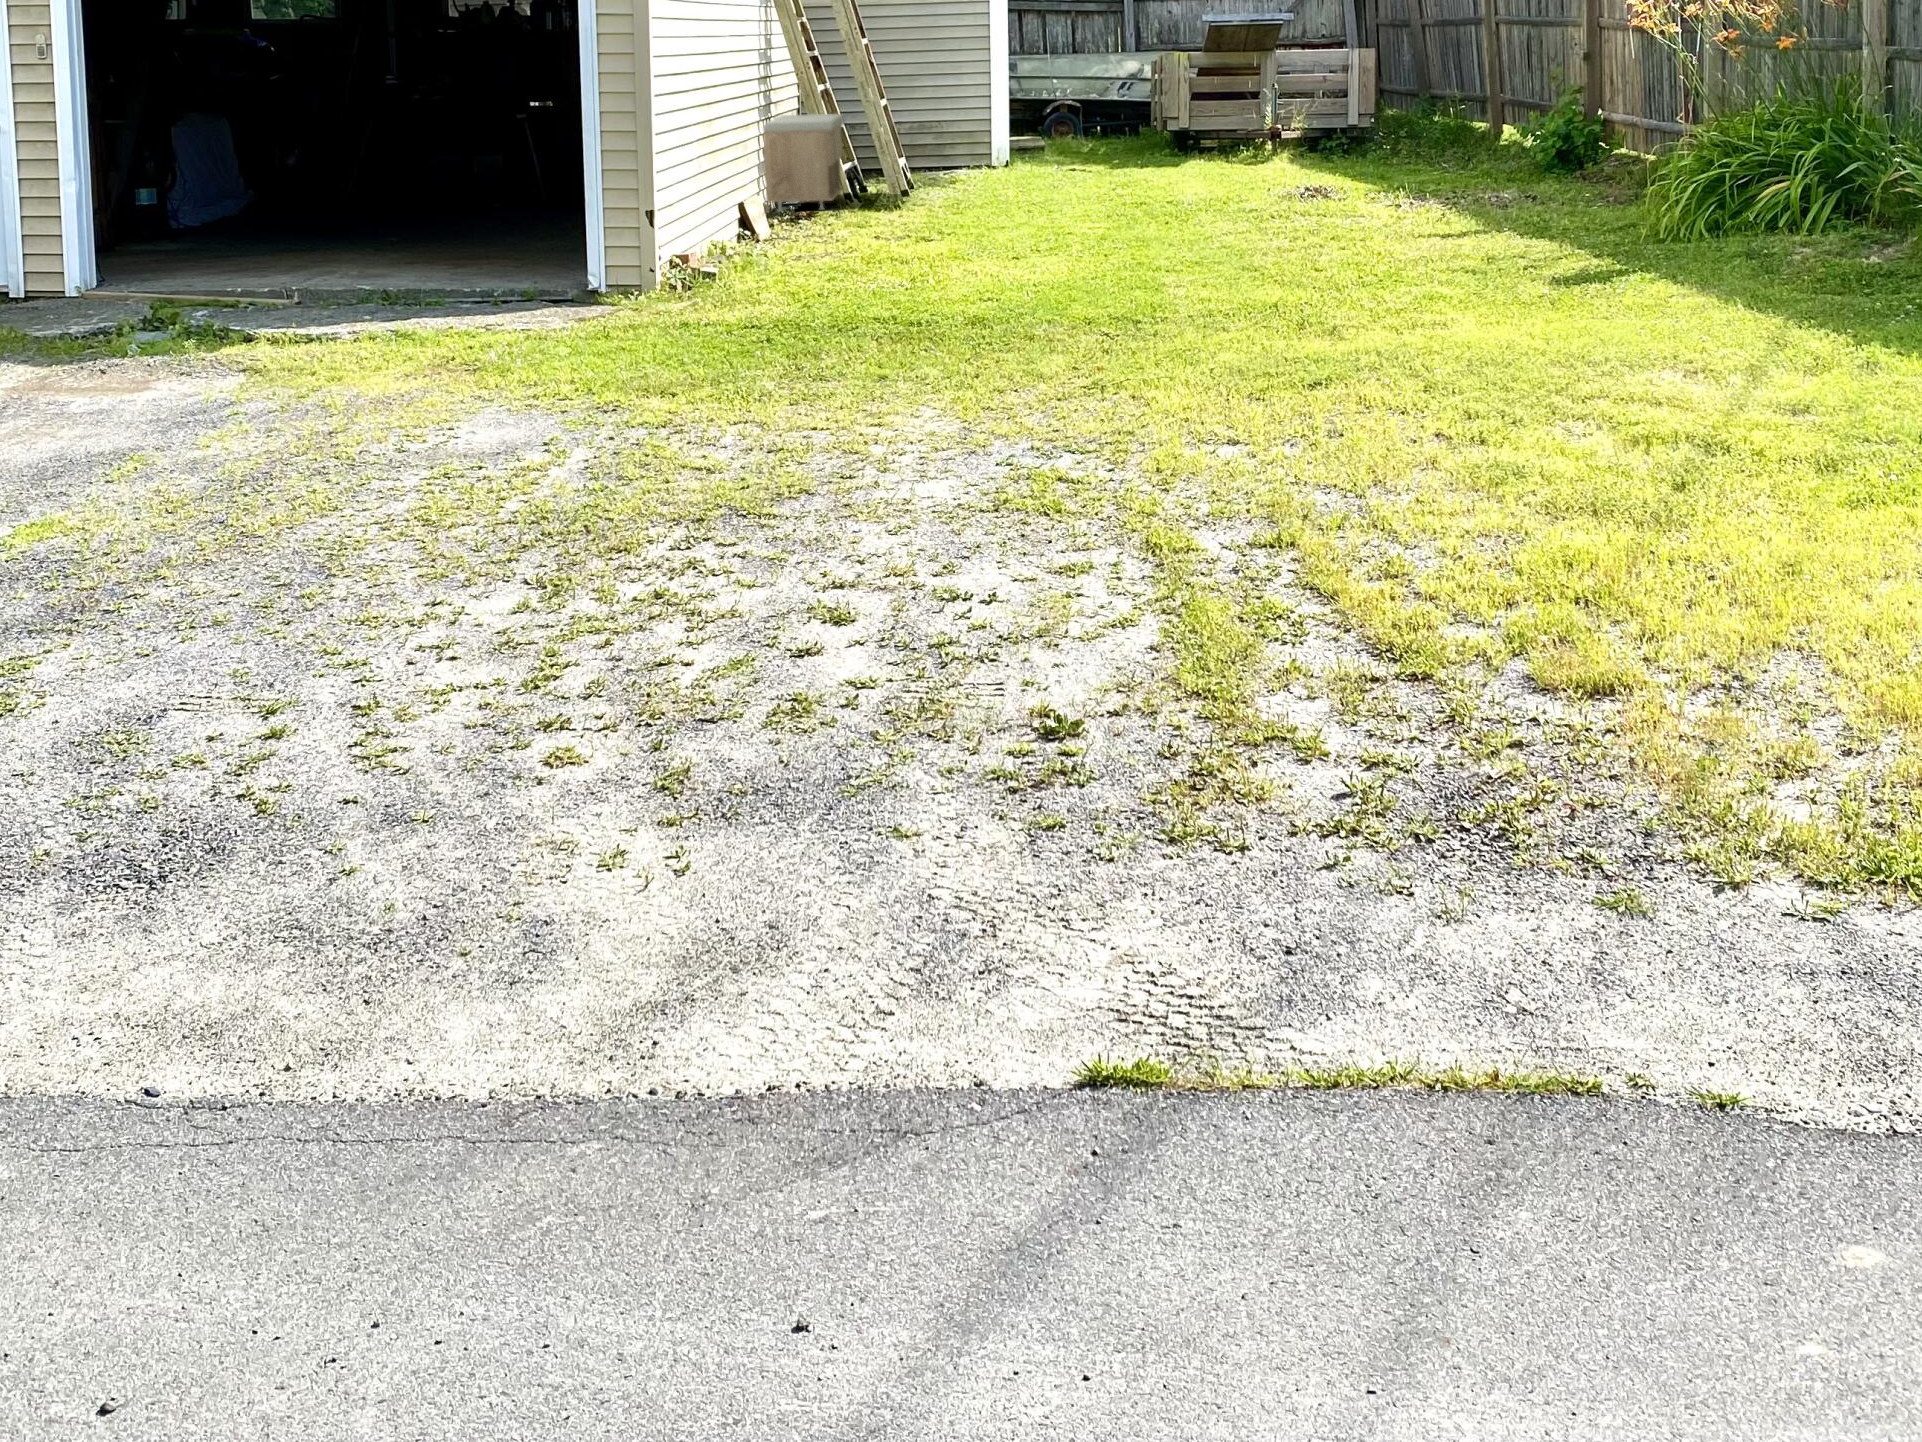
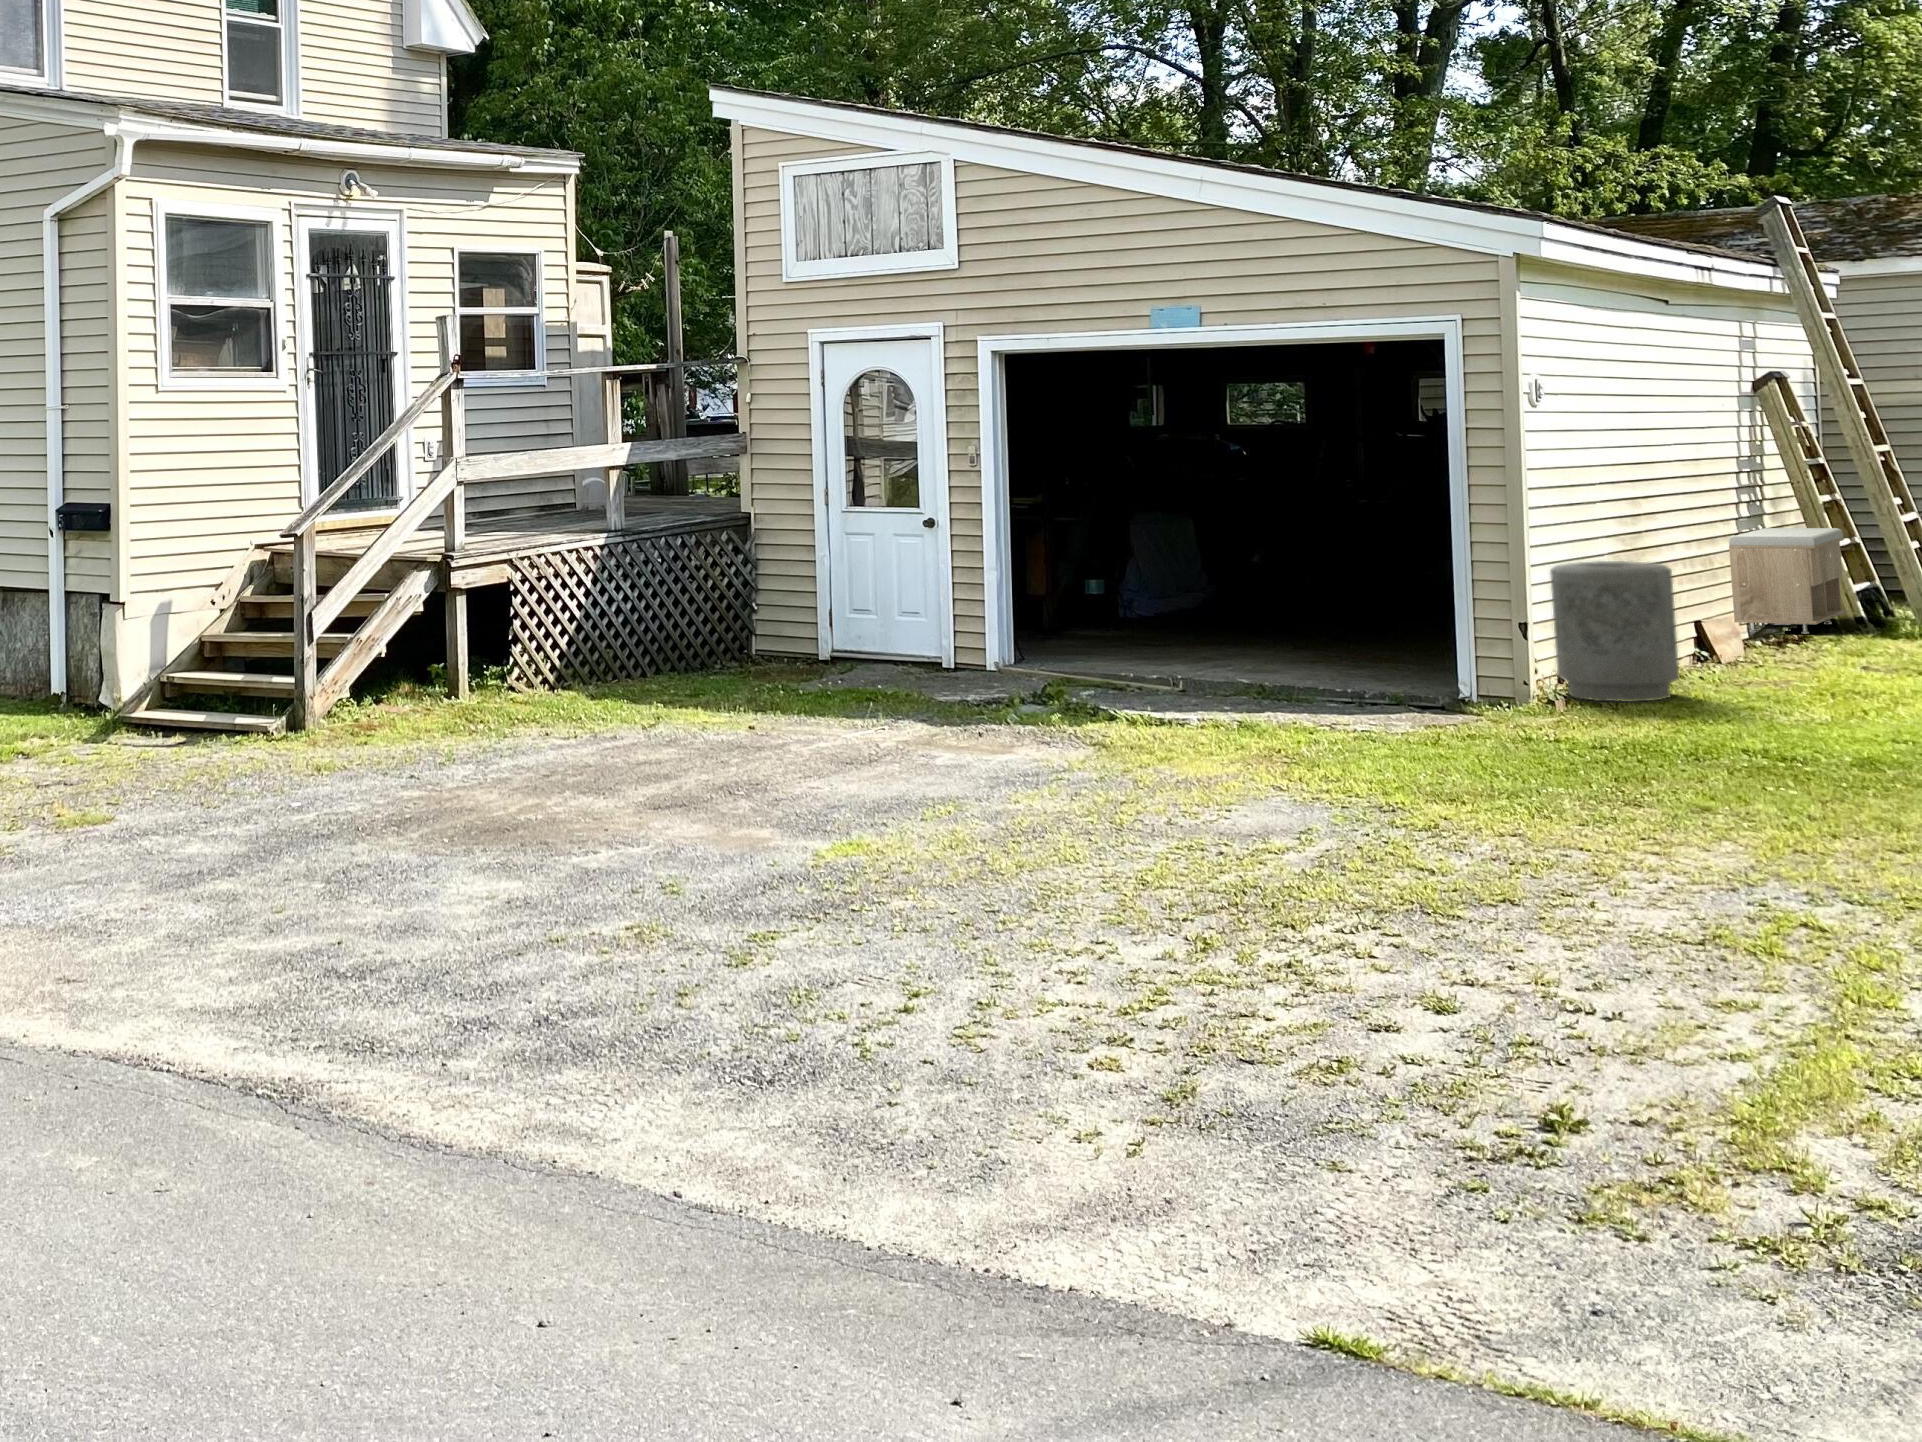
trash can: none [665,147,775,283] -> present [1550,561,1679,702]

